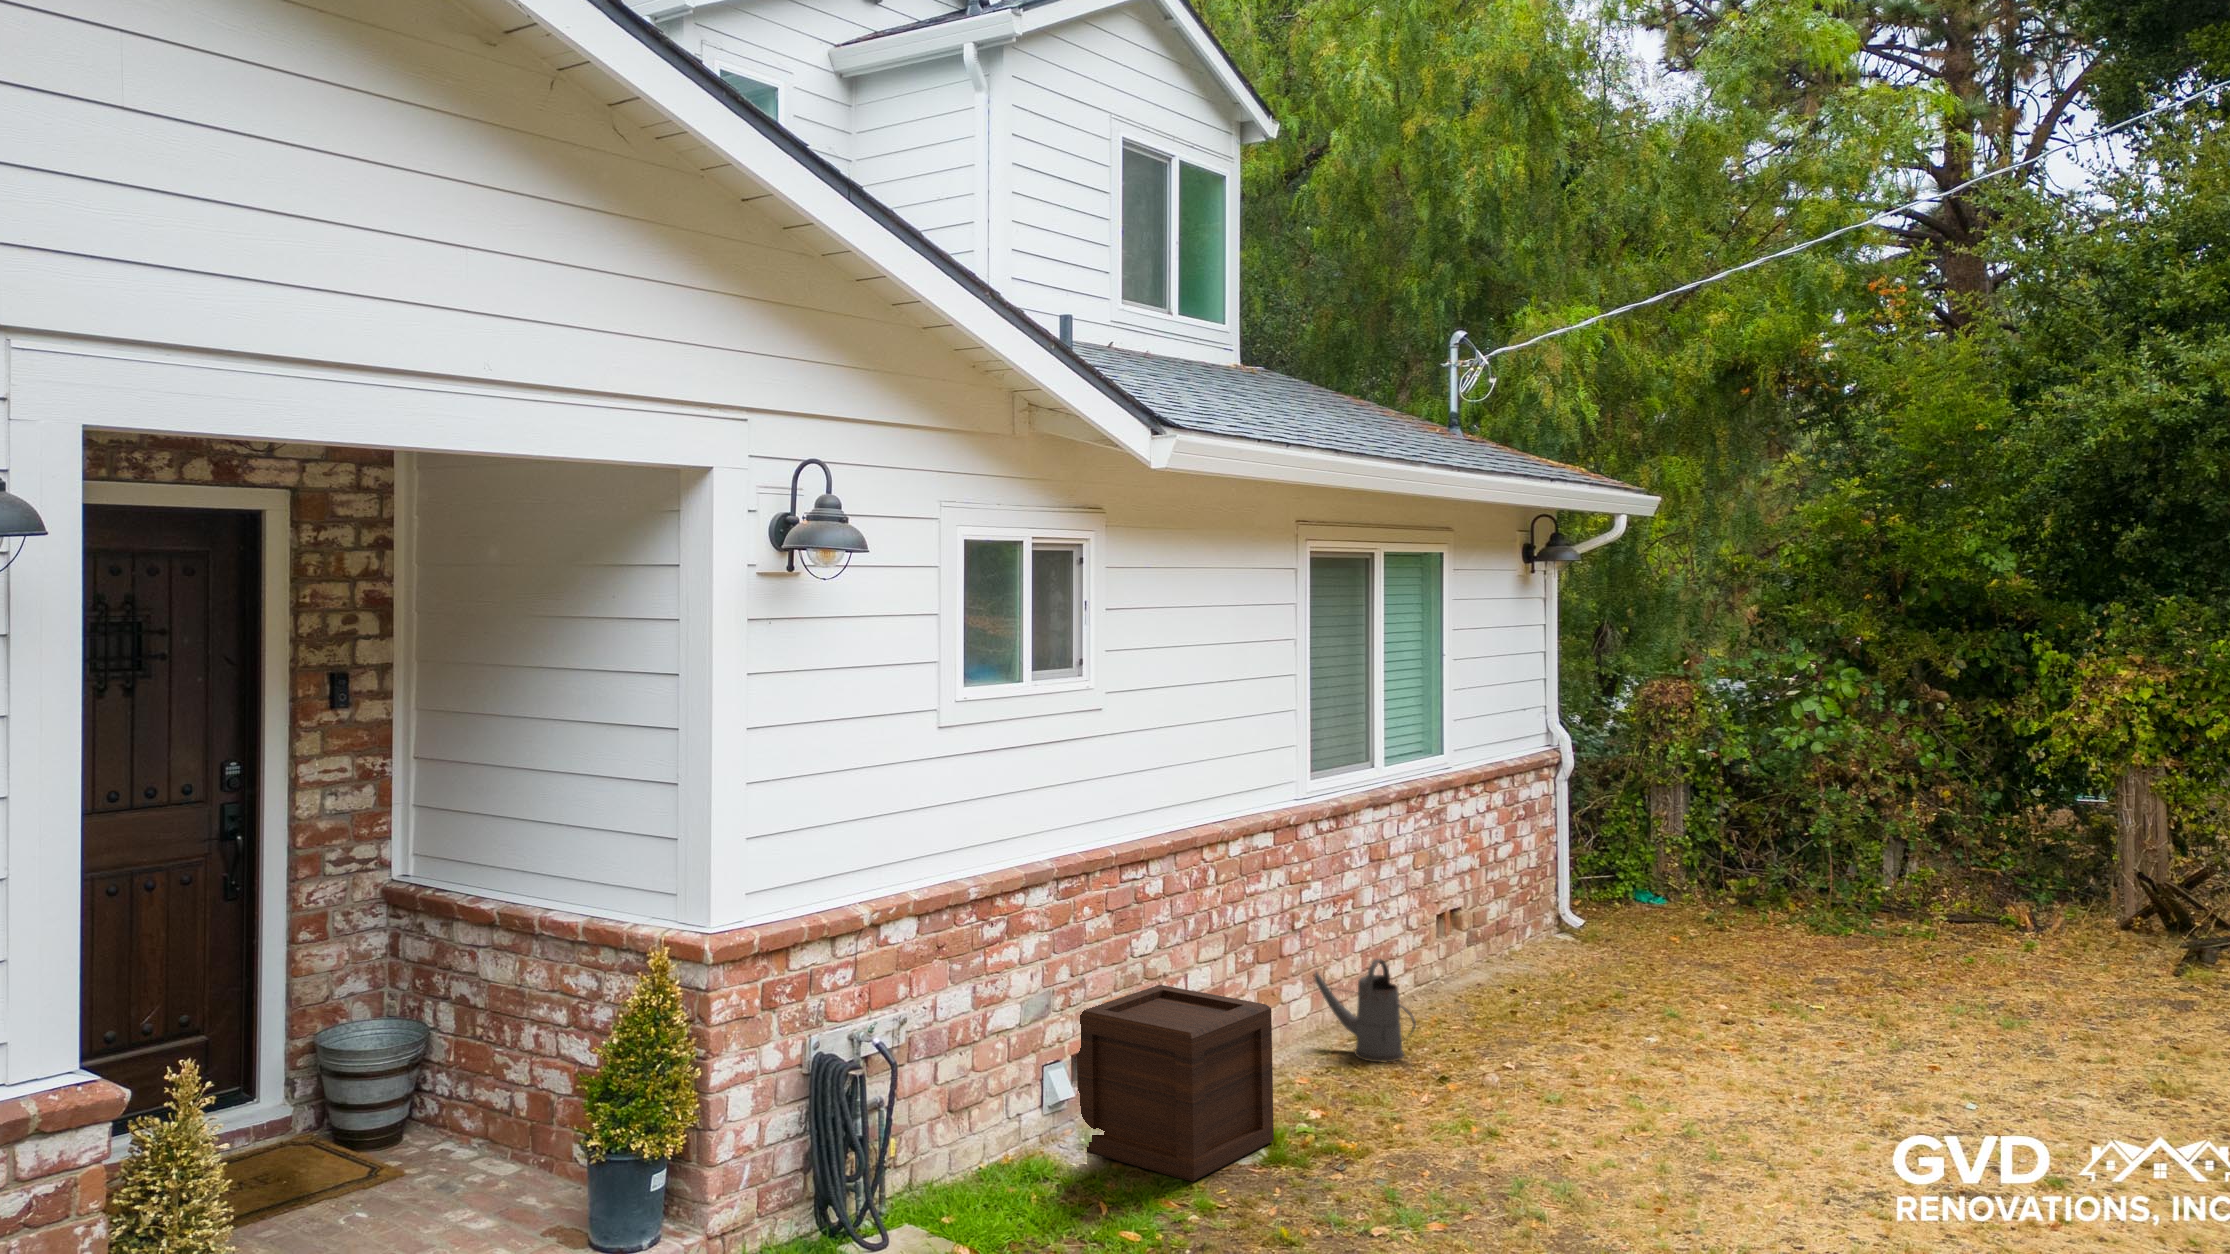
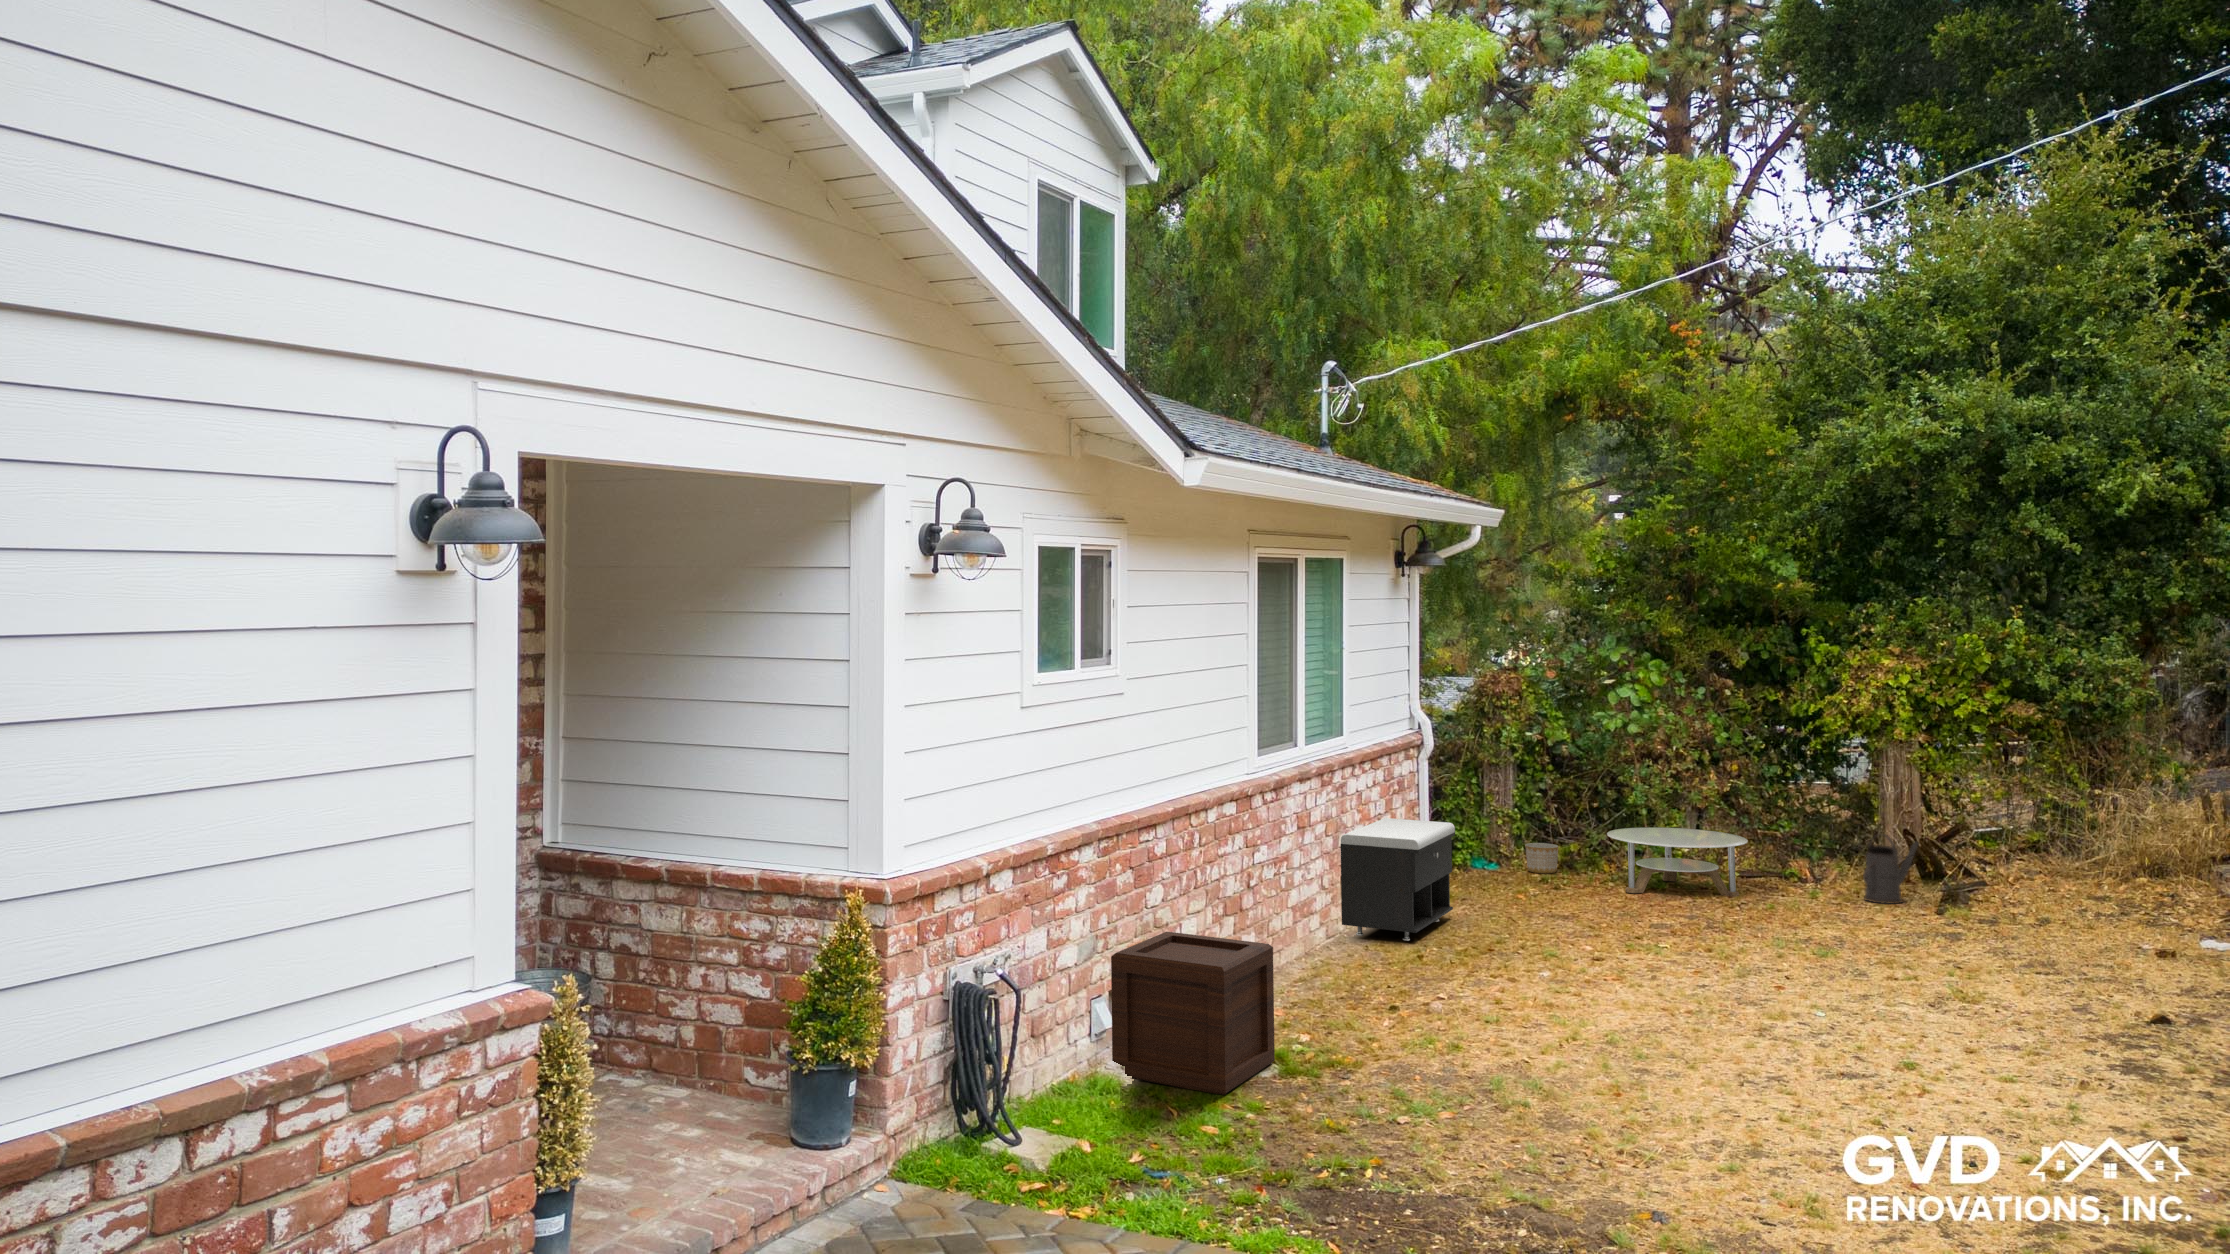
storage bench: none [1433,849,1577,993] -> present [1341,818,1455,941]
round table: none [1778,862,1948,948] -> present [1607,827,1748,896]
planter: none [1690,877,1729,913] -> present [1525,843,1558,874]
watering can: present [1313,959,1416,1062] -> present [1863,835,1919,904]

